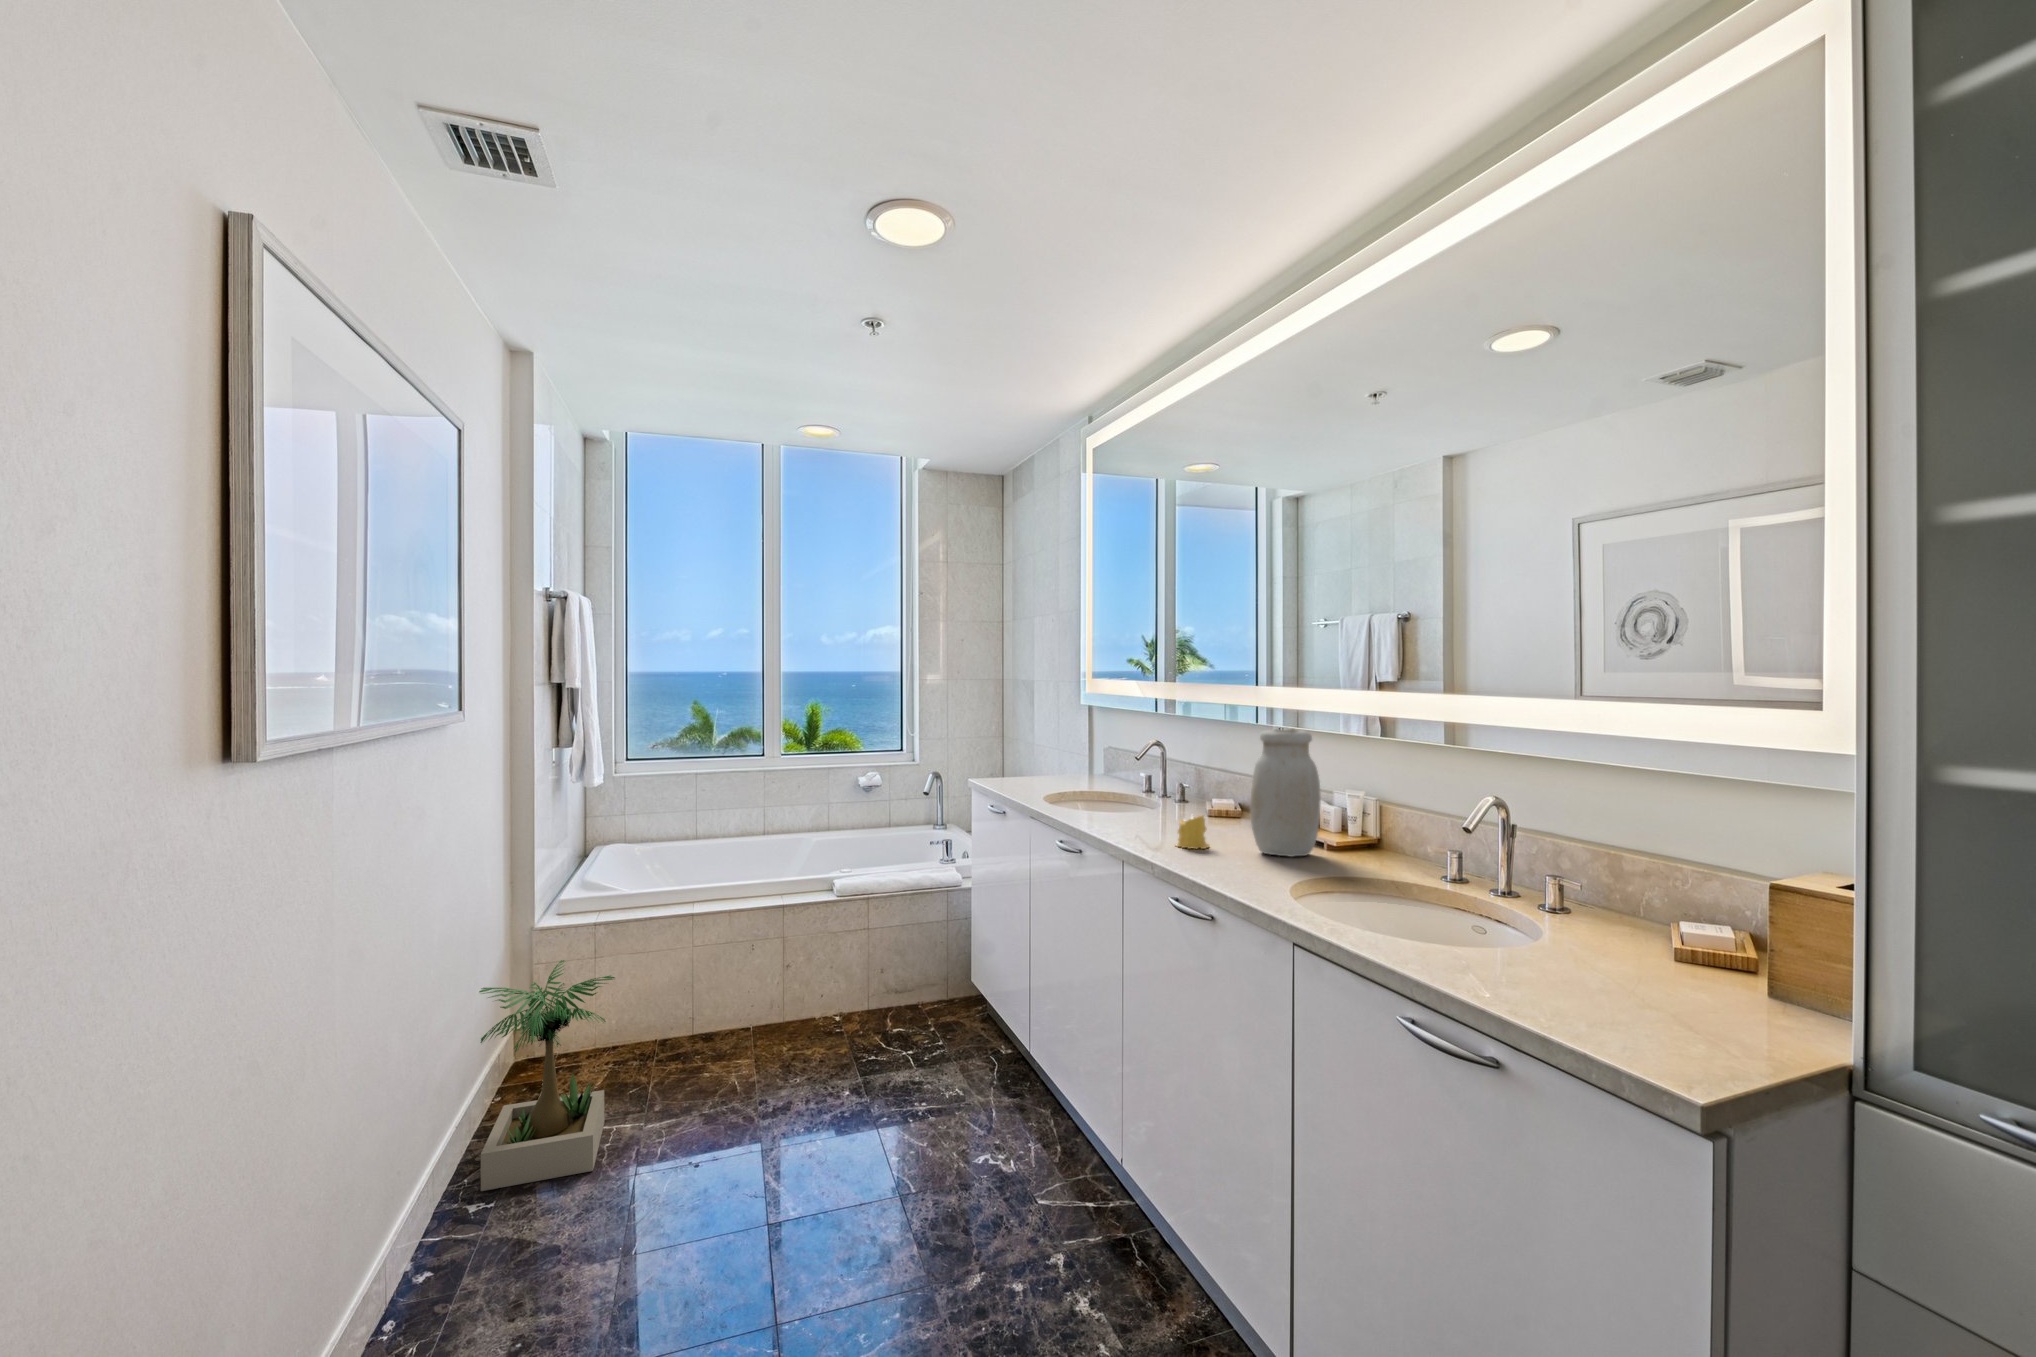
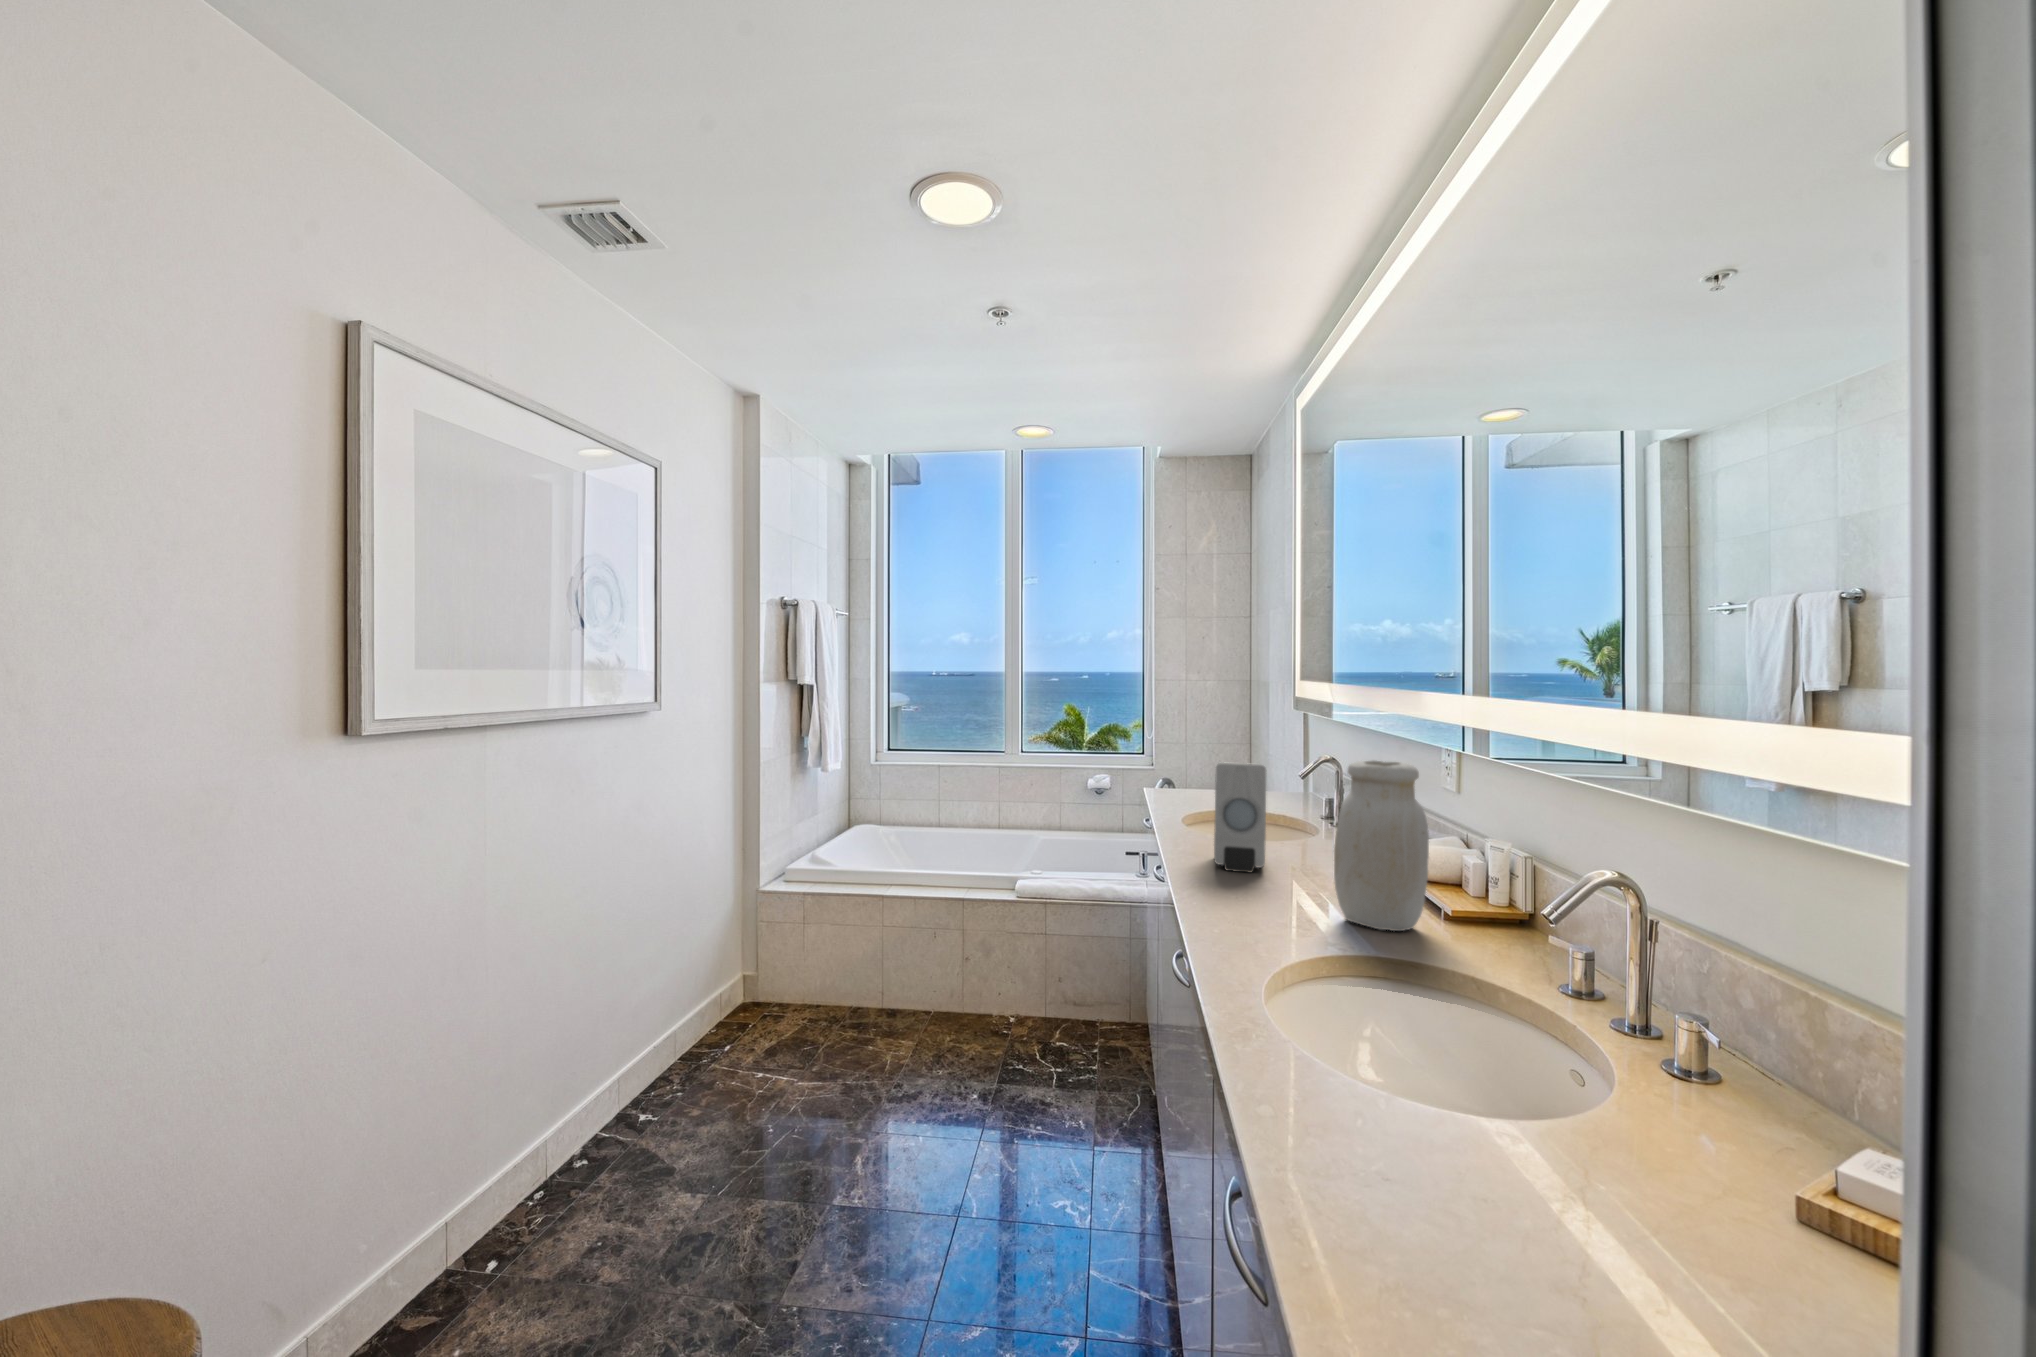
soap dispenser: none [1101,741,1158,832] -> present [1214,763,1266,872]
candle: present [1177,816,1209,849] -> none [1251,856,1295,903]
potted plant: present [479,960,615,1191] -> none [655,919,782,1111]

